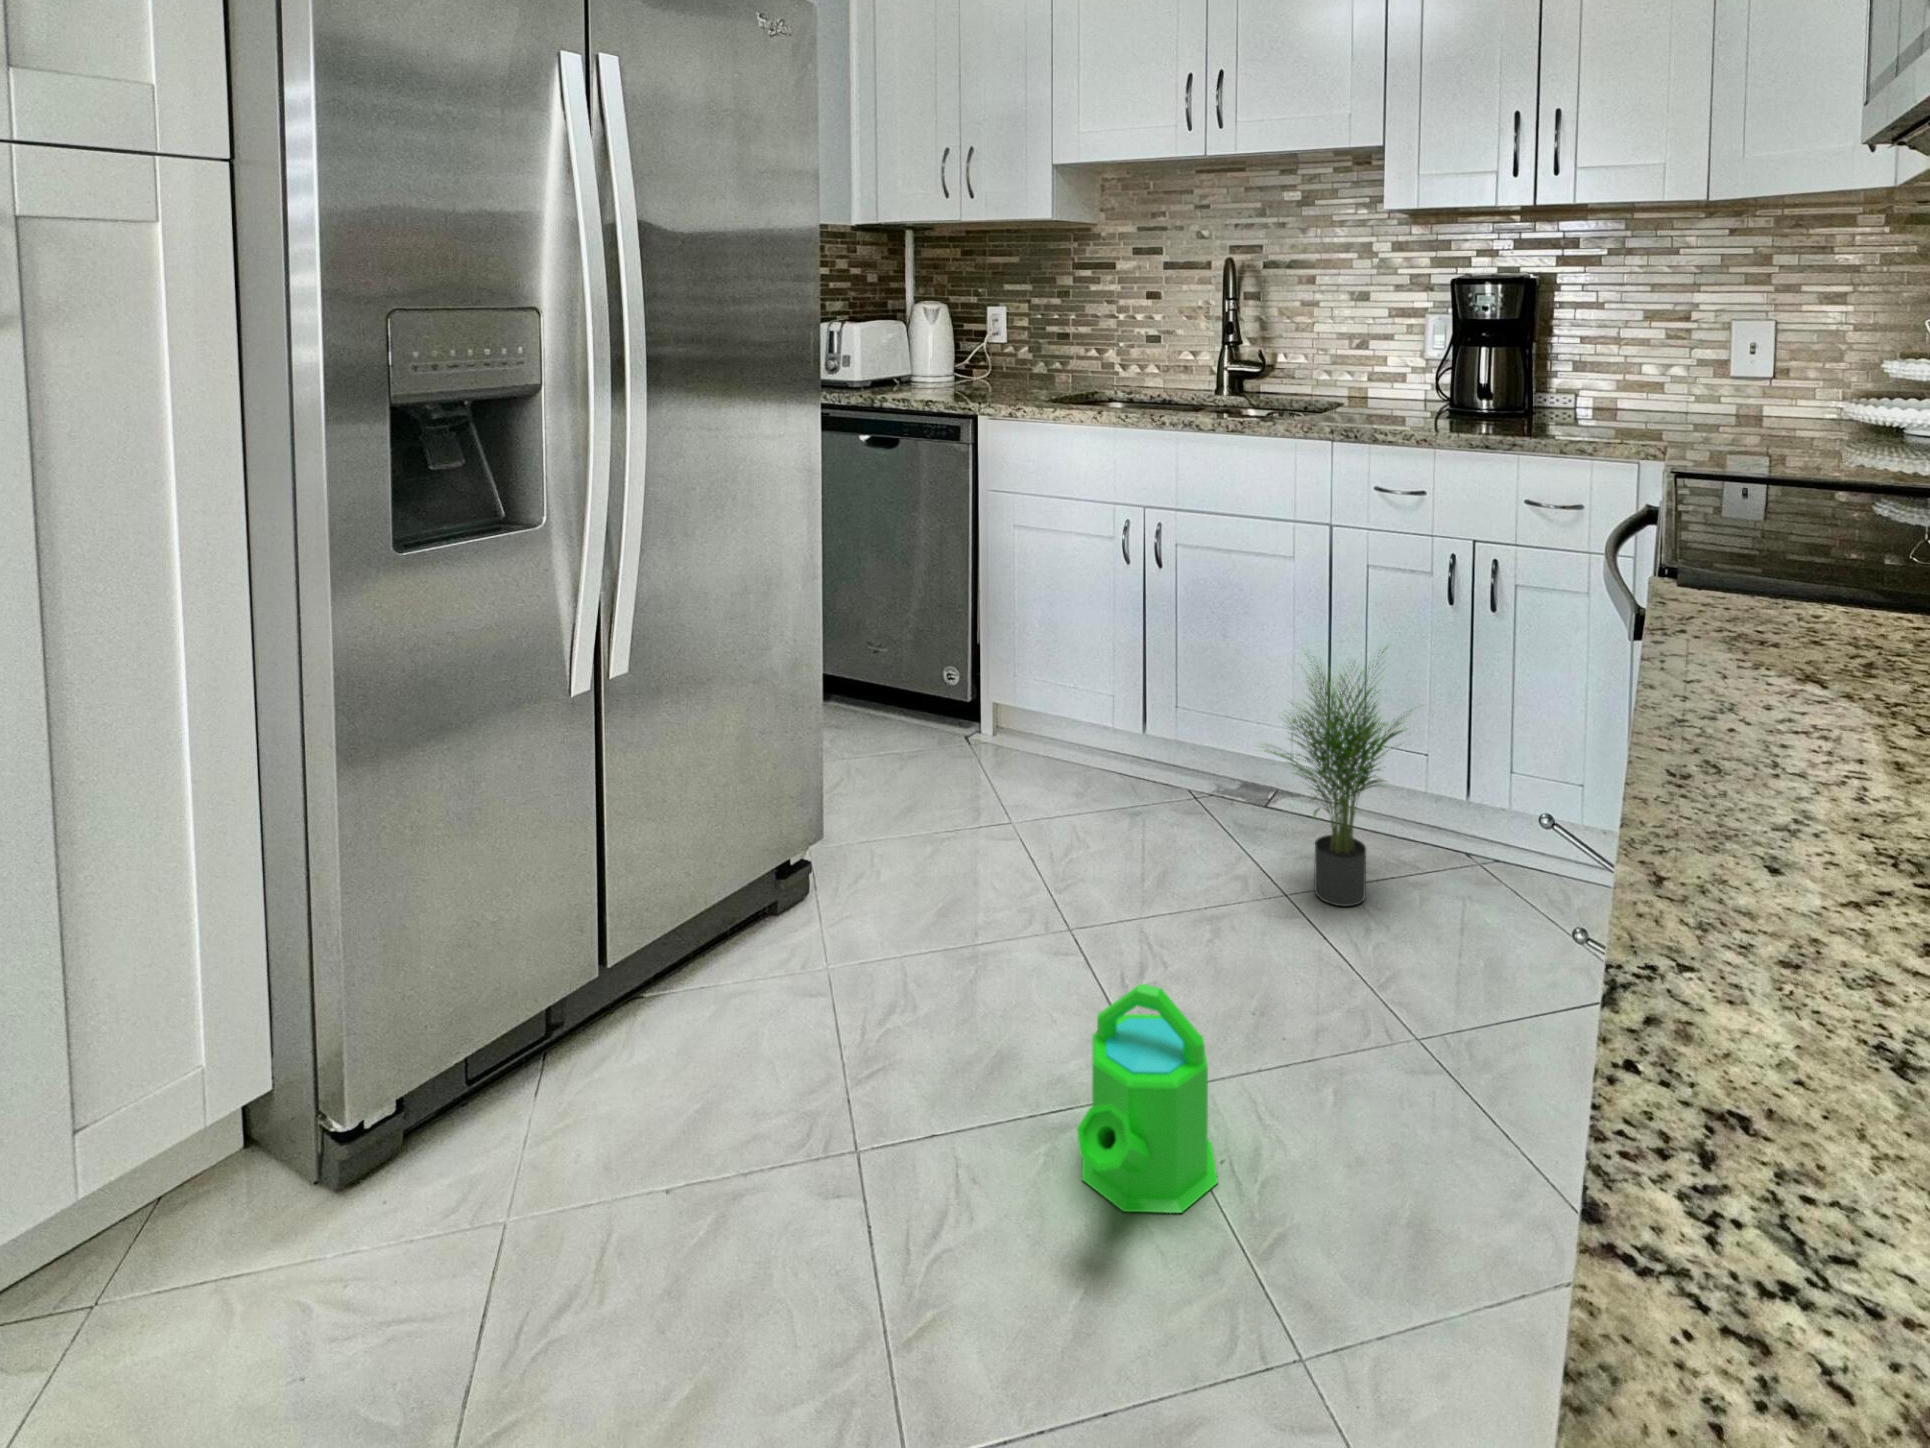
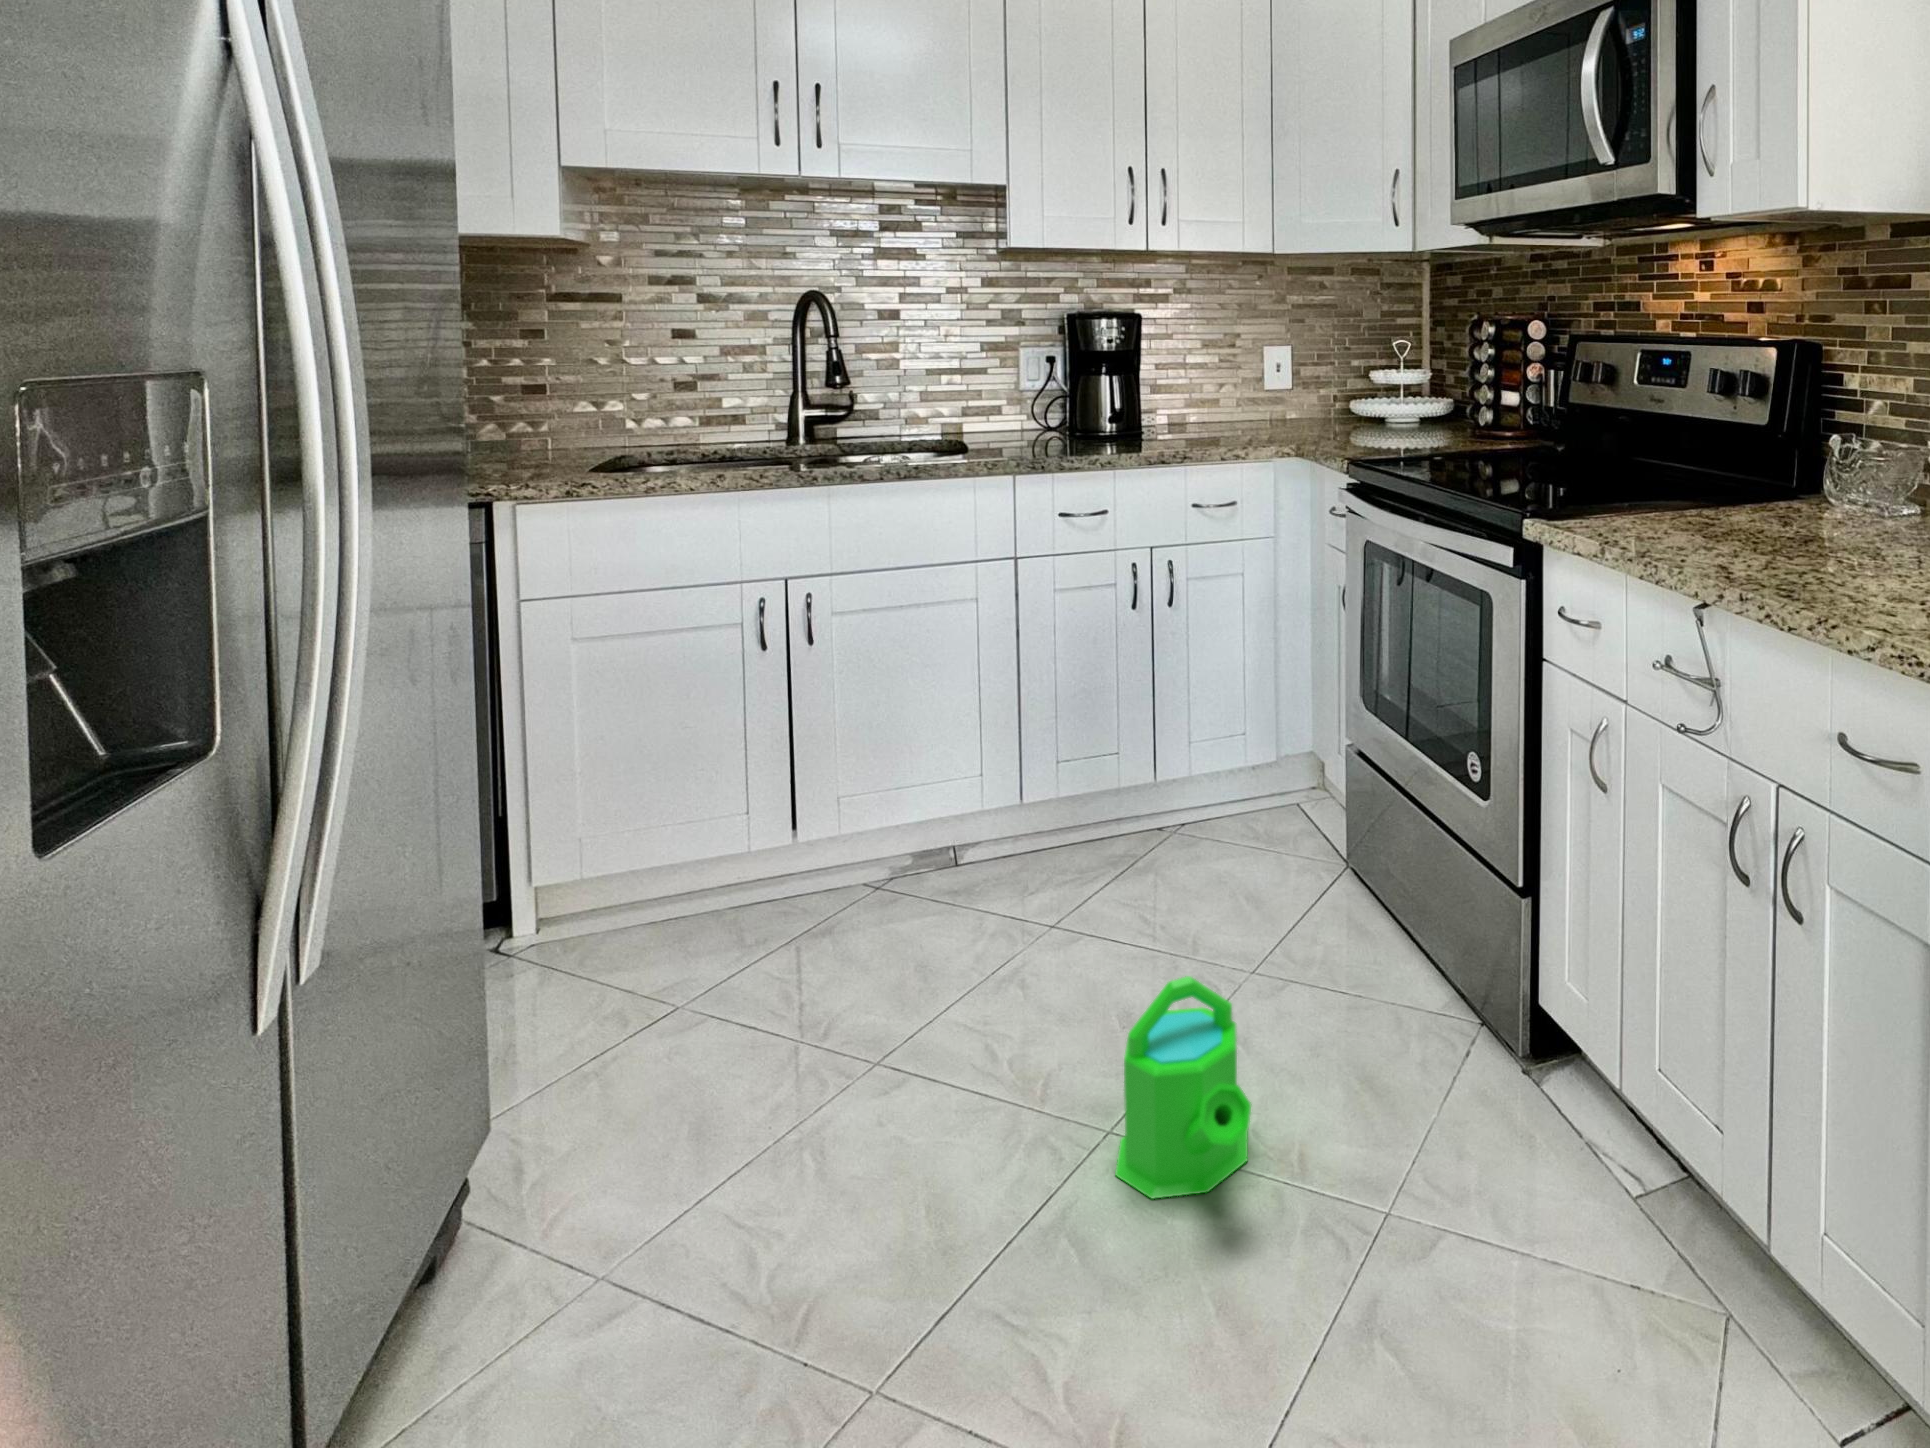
potted plant: present [1265,647,1403,906] -> none [1026,643,1171,904]

